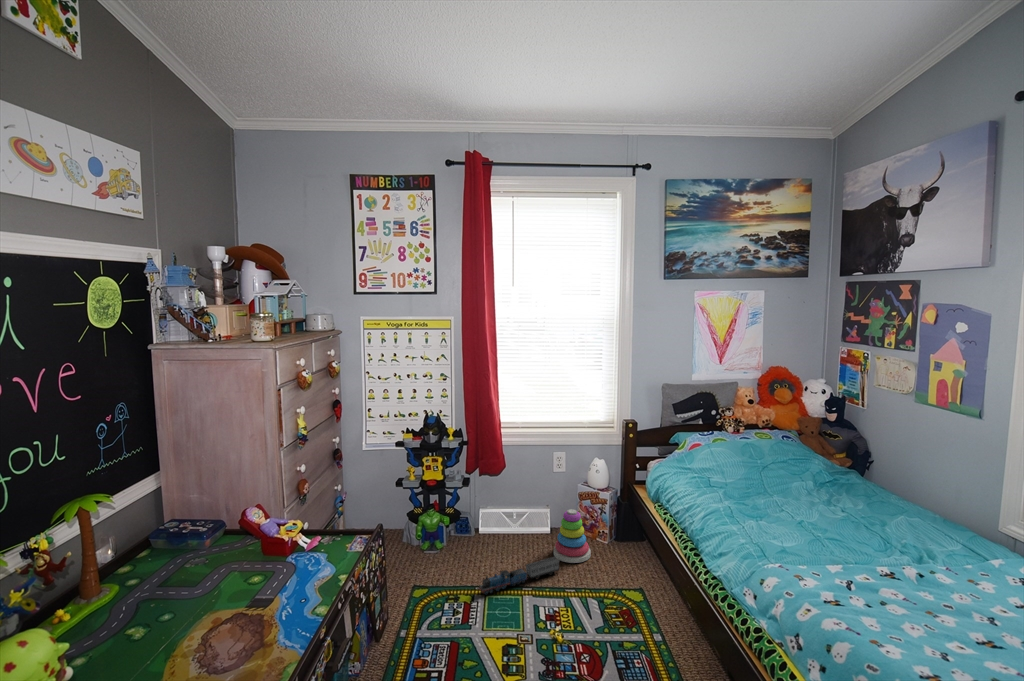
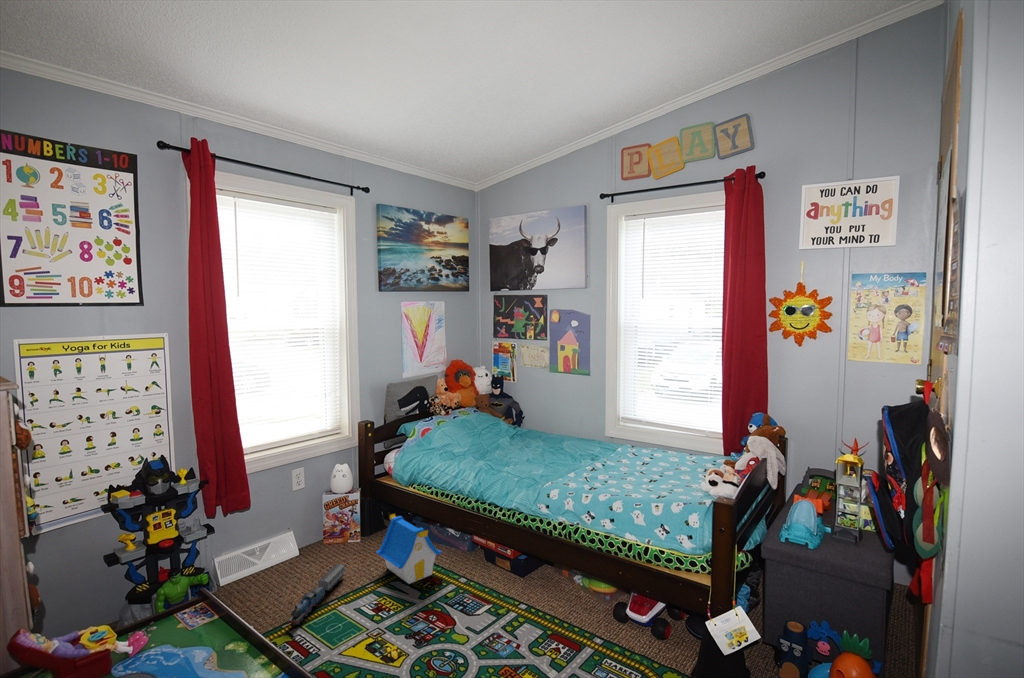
stacking toy: present [554,509,591,563] -> none [319,516,357,569]
toy house: none [588,529,647,616] -> present [376,514,441,584]

